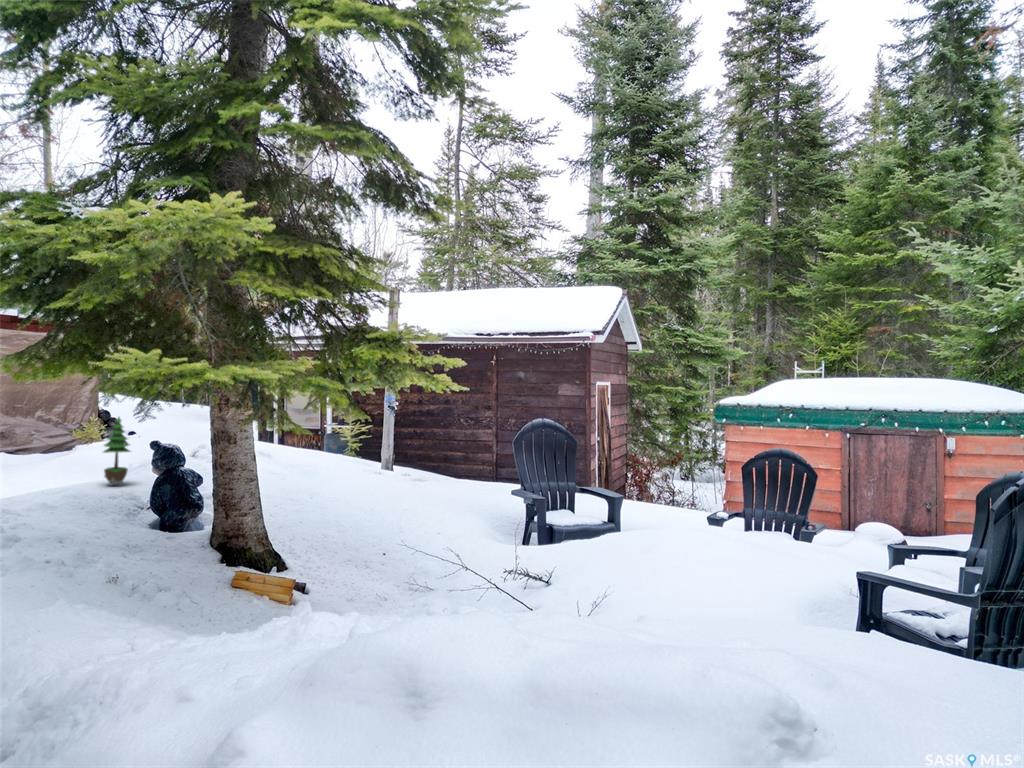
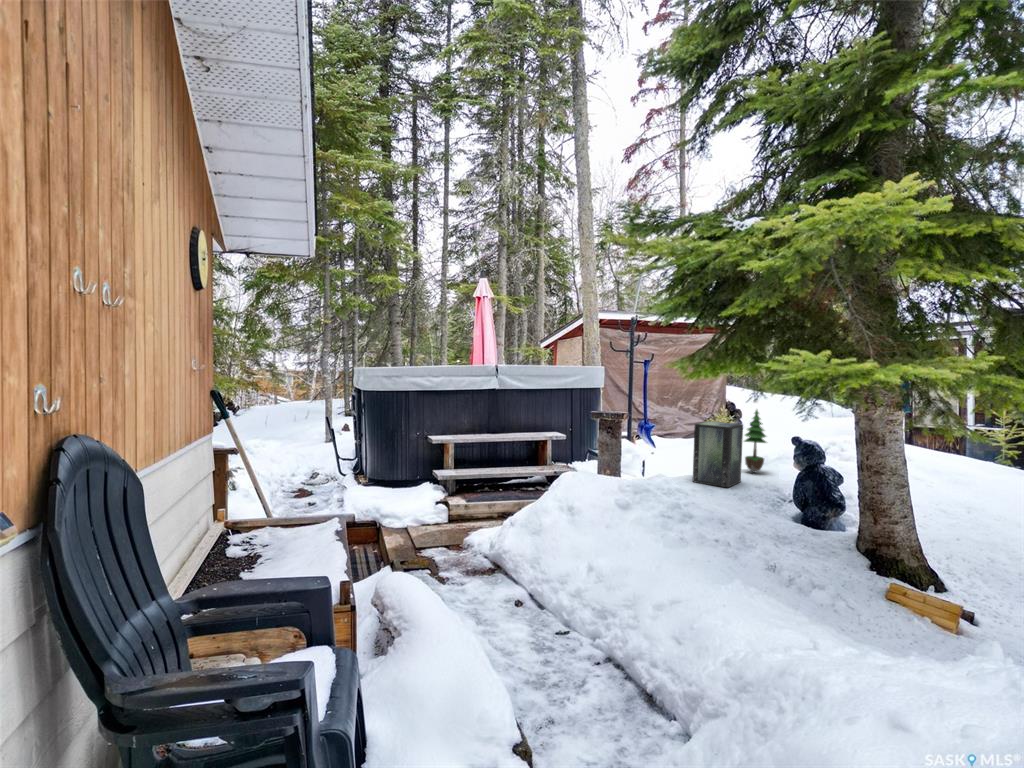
storage box: none [27,432,98,506] -> present [693,421,743,487]

